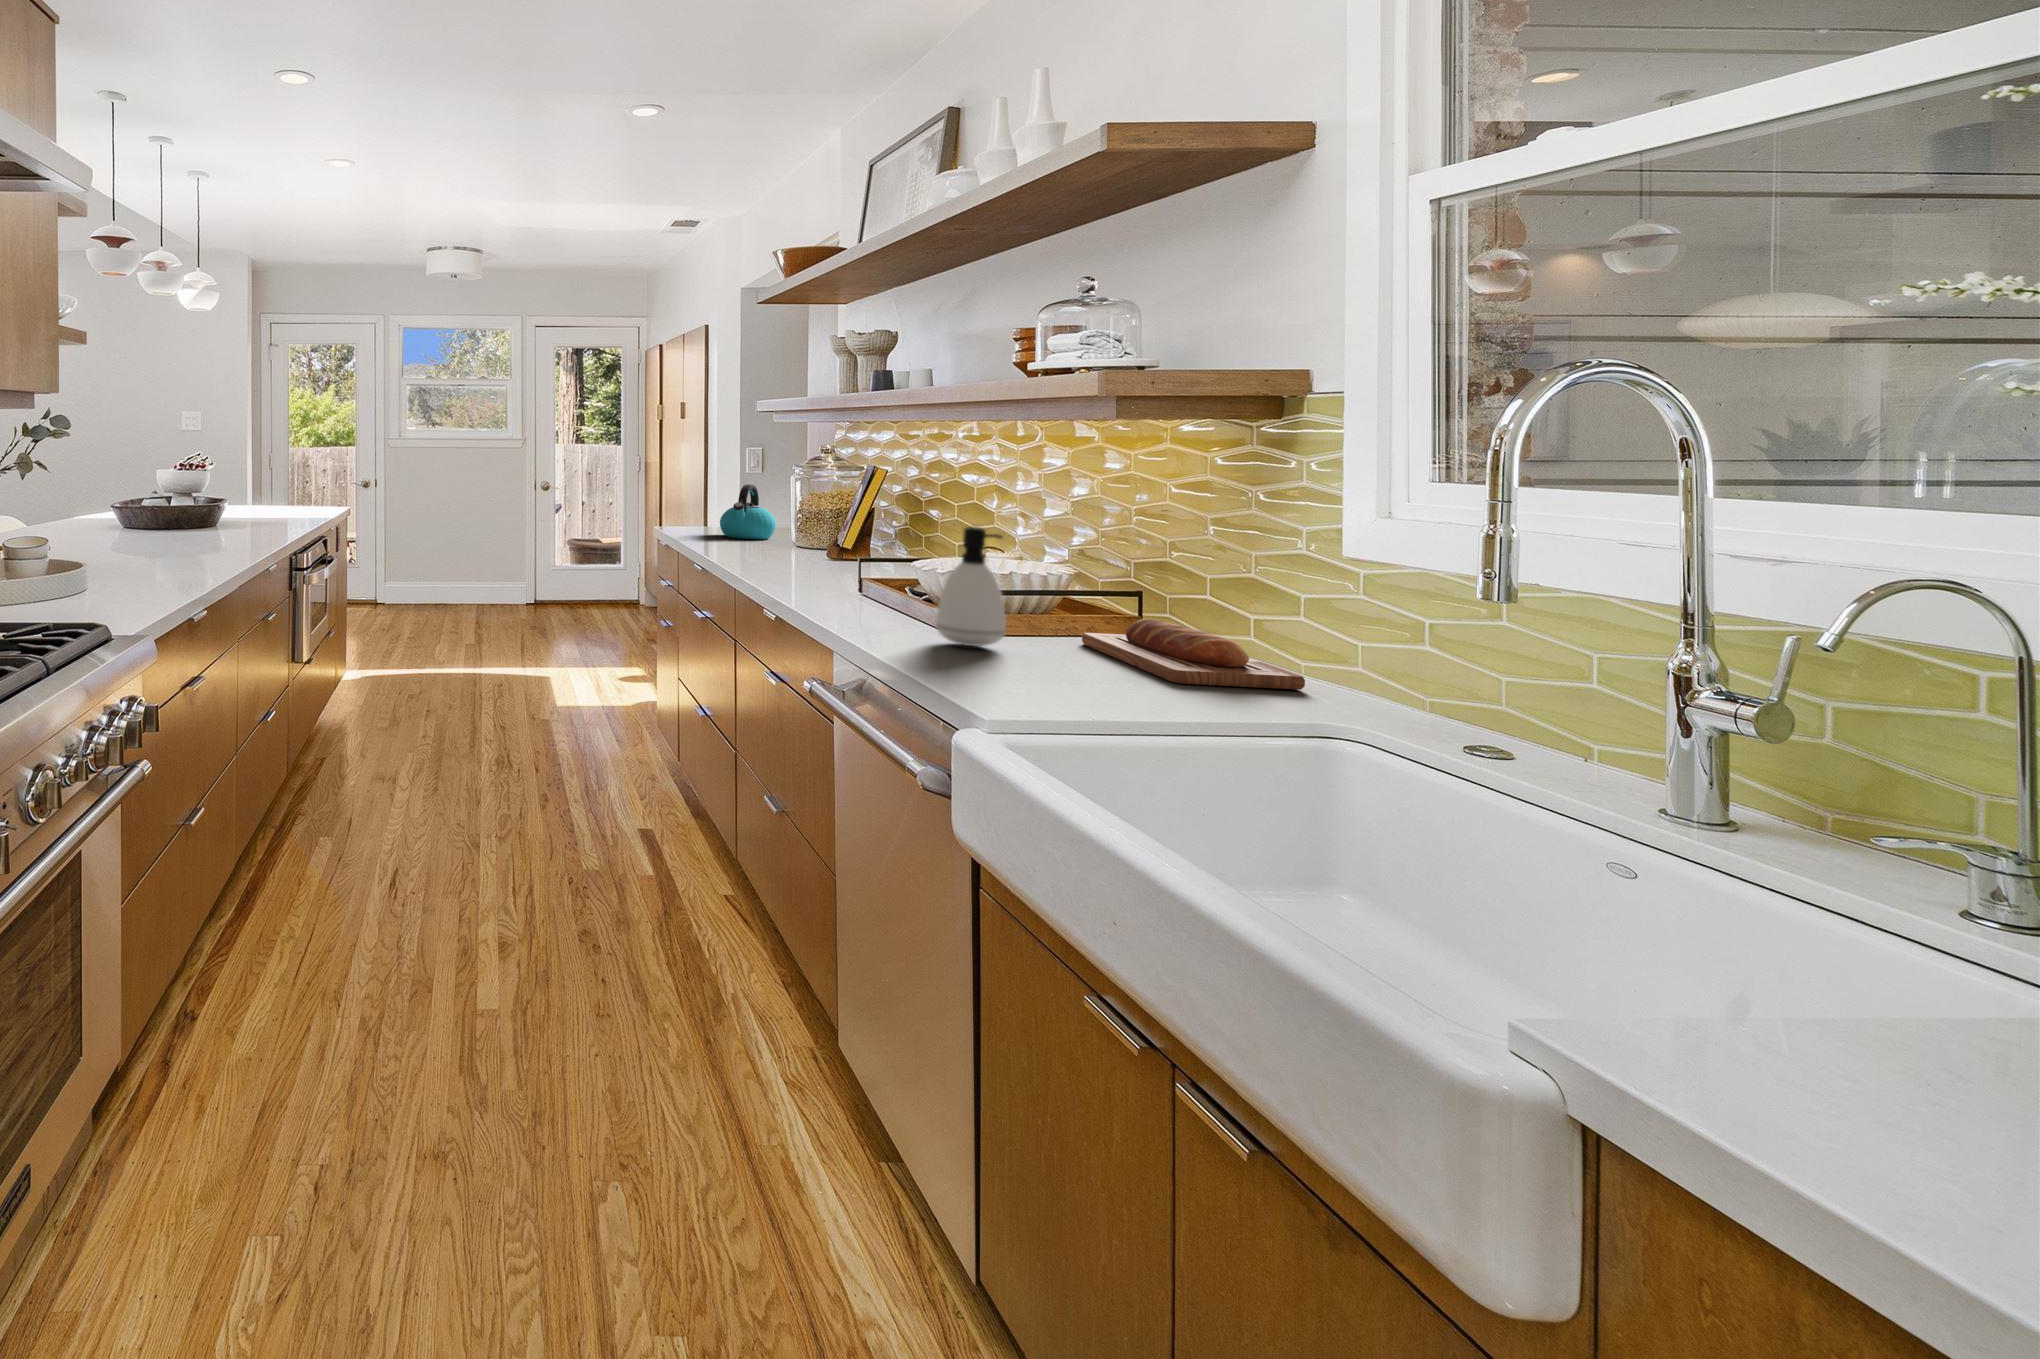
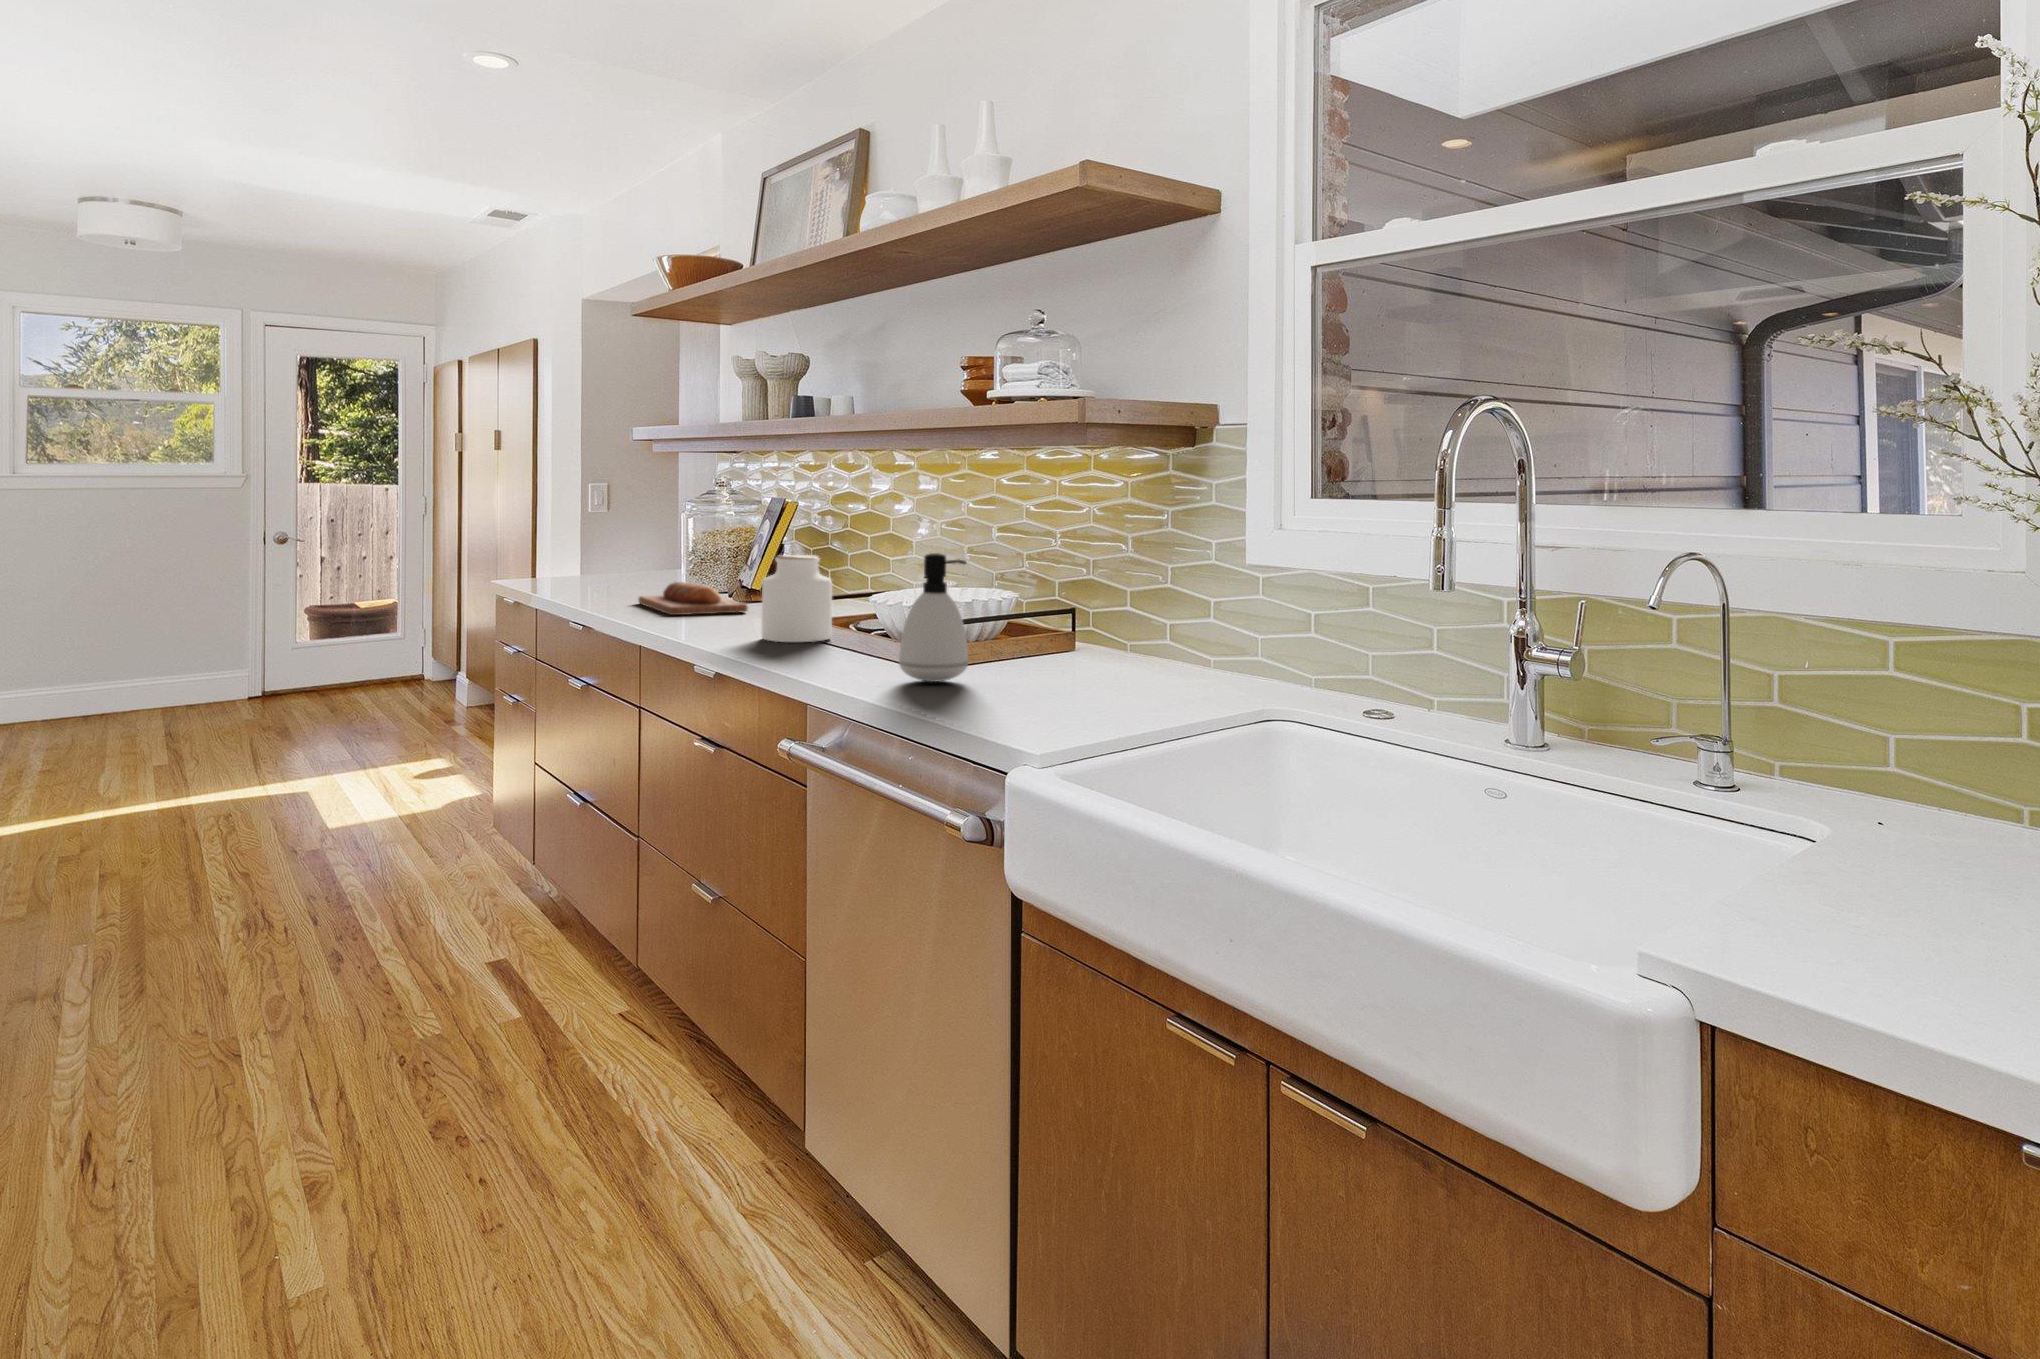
kettle: present [720,484,776,539] -> none [561,525,632,589]
jar: none [846,520,913,599] -> present [761,555,832,642]
bread loaf: present [1082,619,1305,690] -> present [638,582,747,615]

